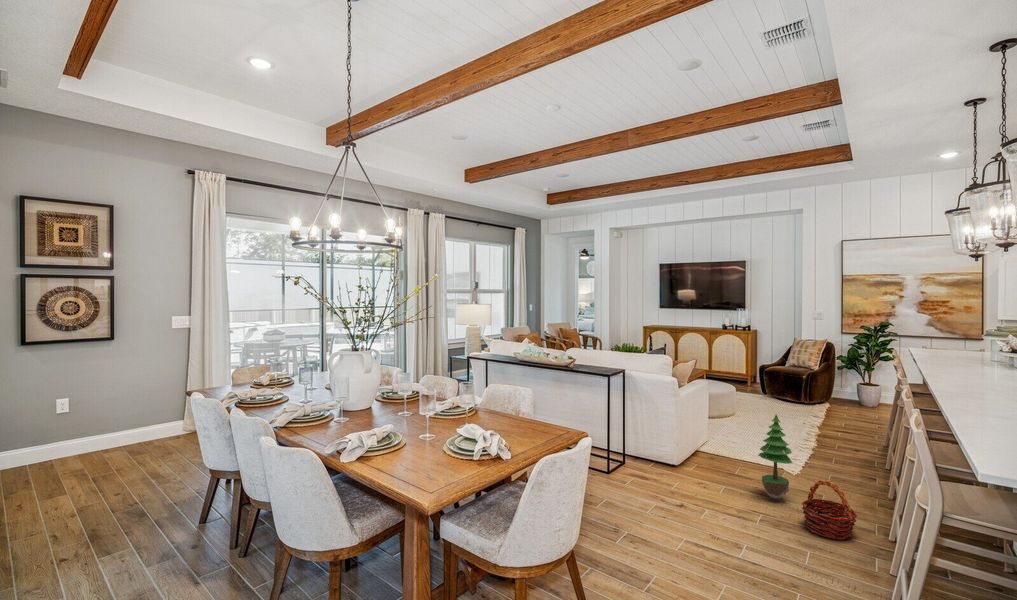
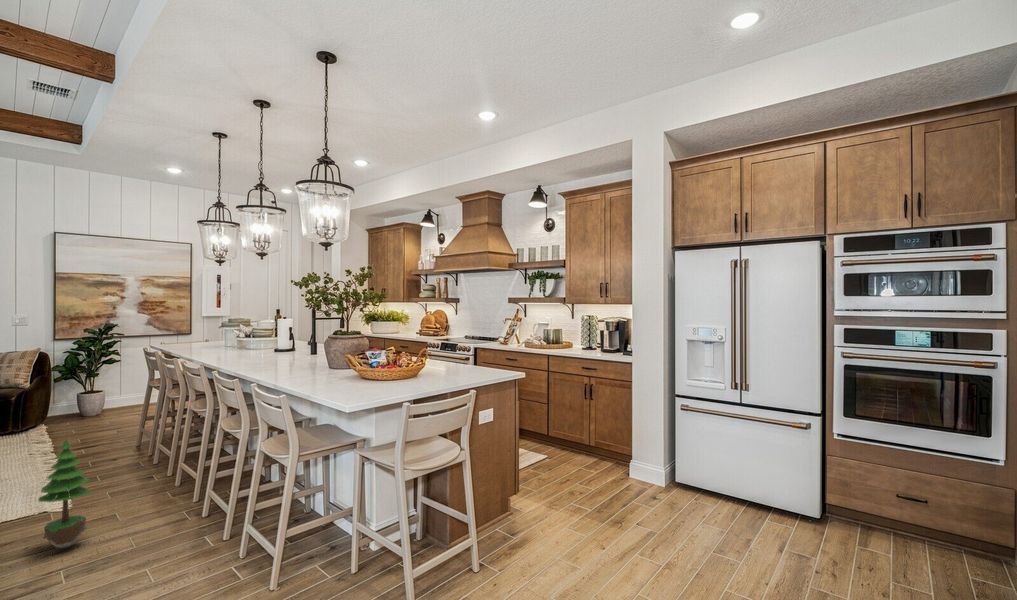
basket: present [802,480,857,539] -> none [119,491,183,556]

